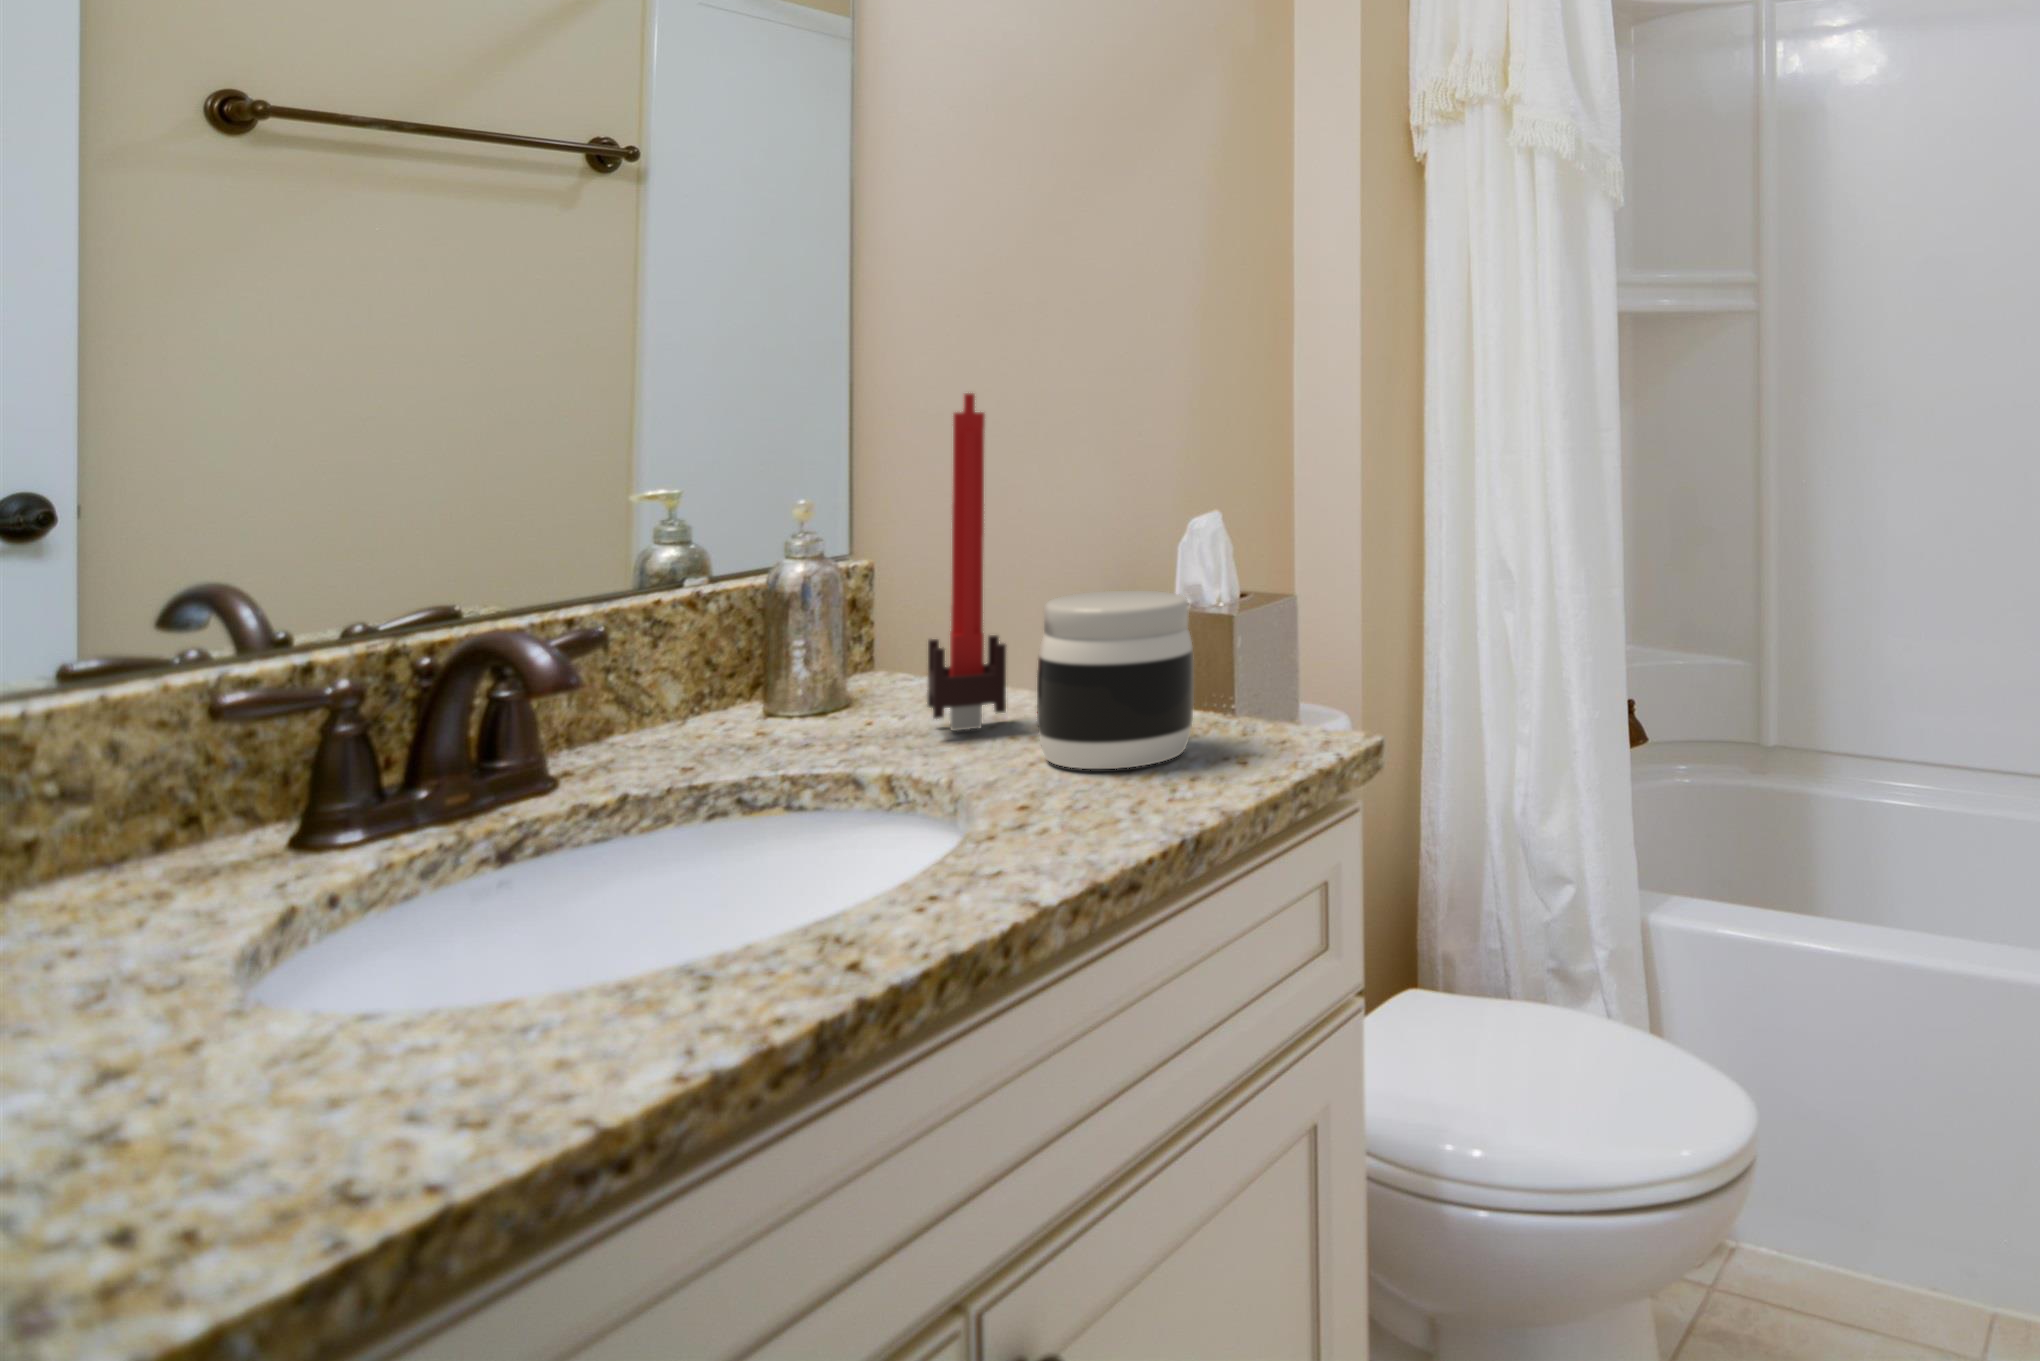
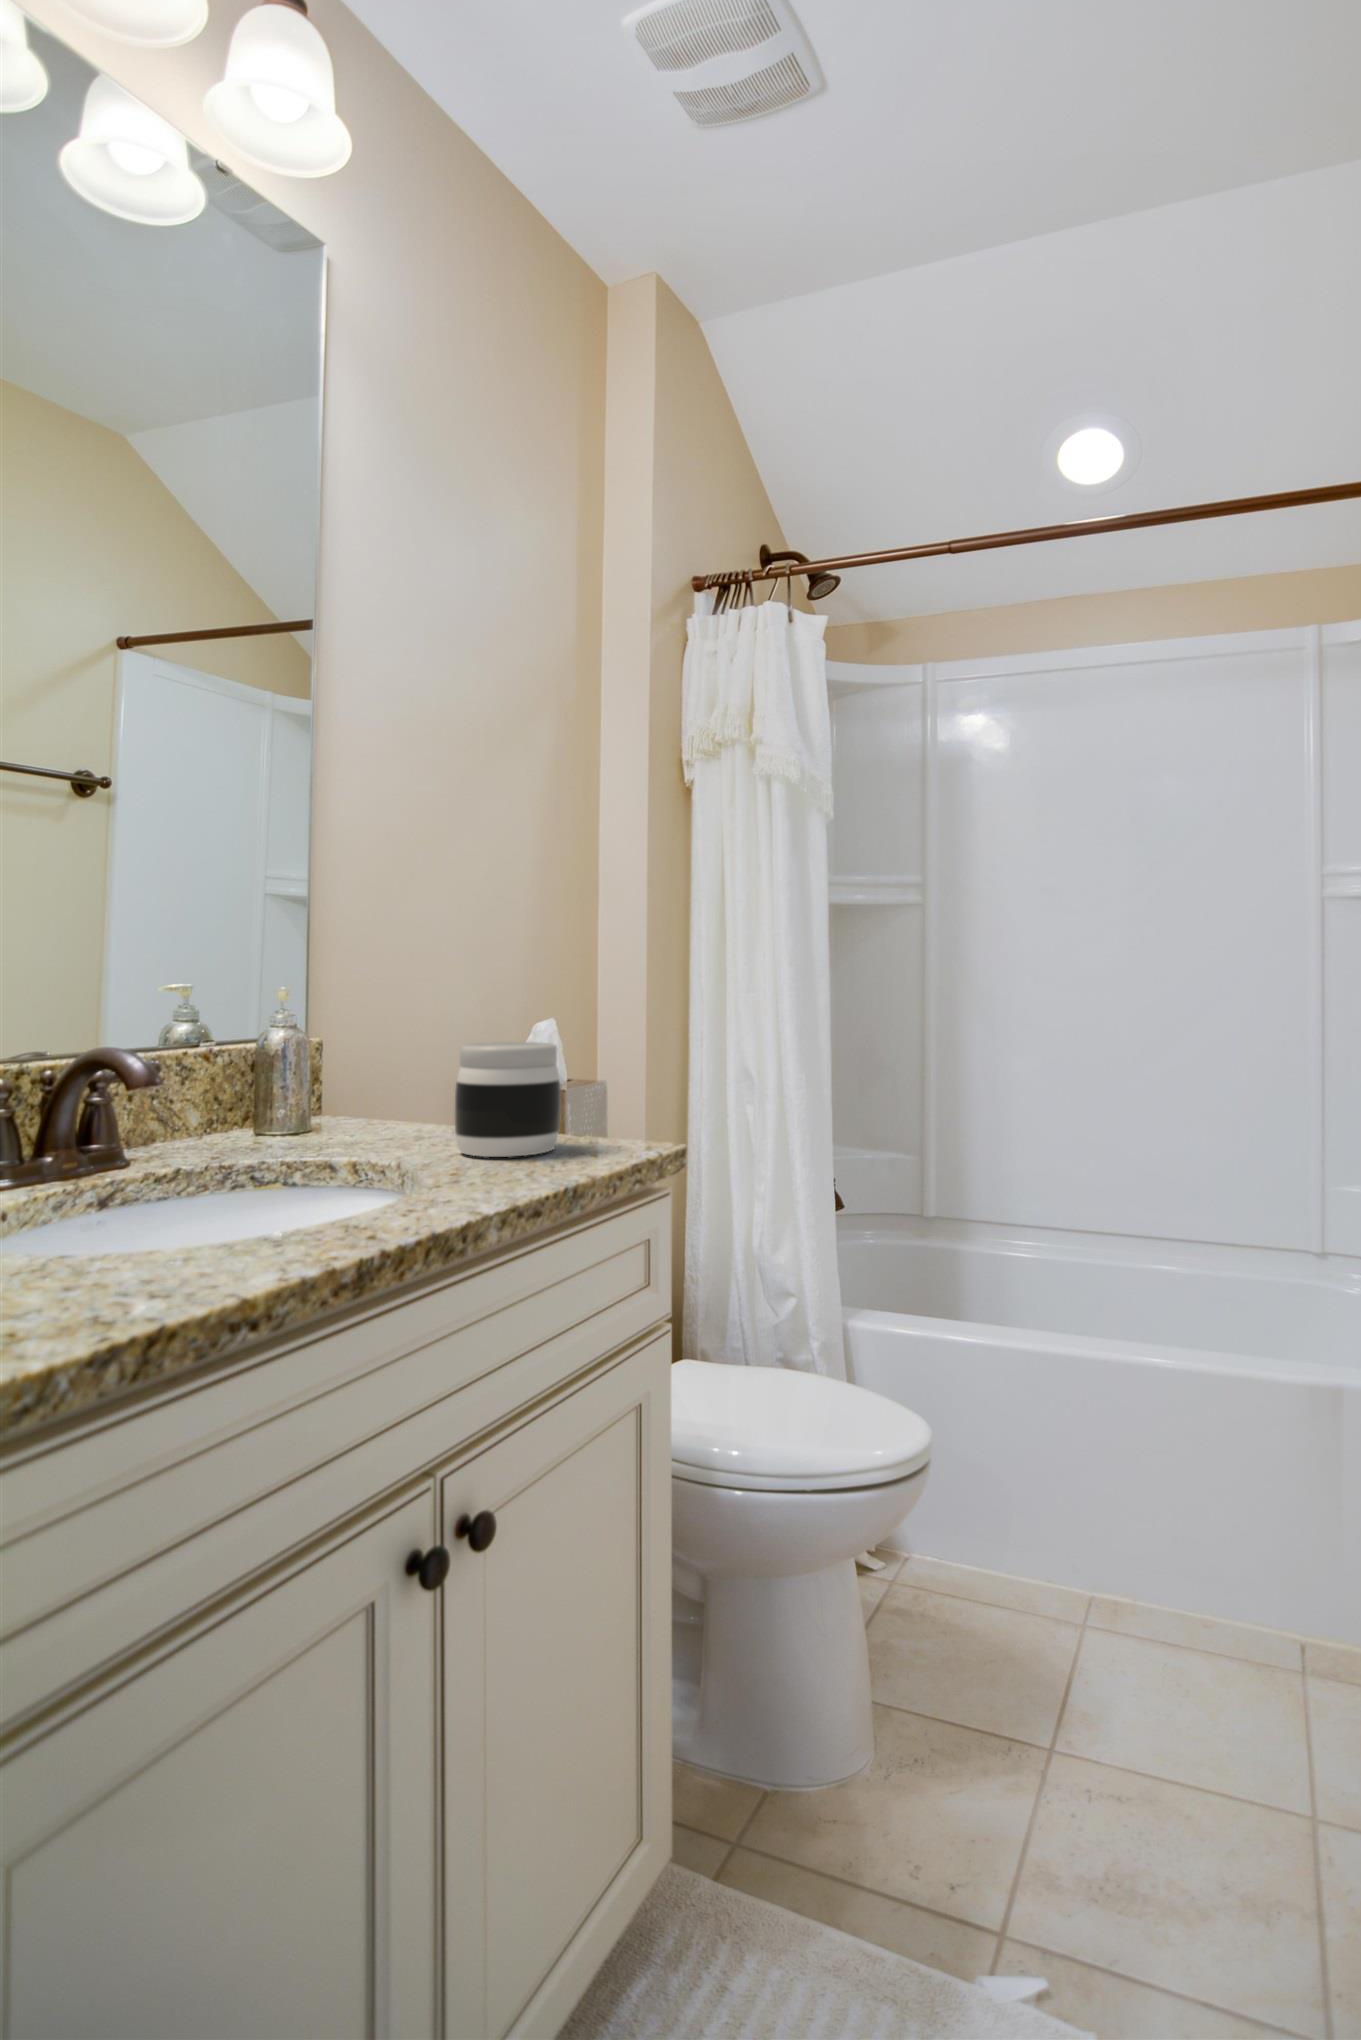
candle: present [927,393,1006,731] -> none [372,910,429,1141]

